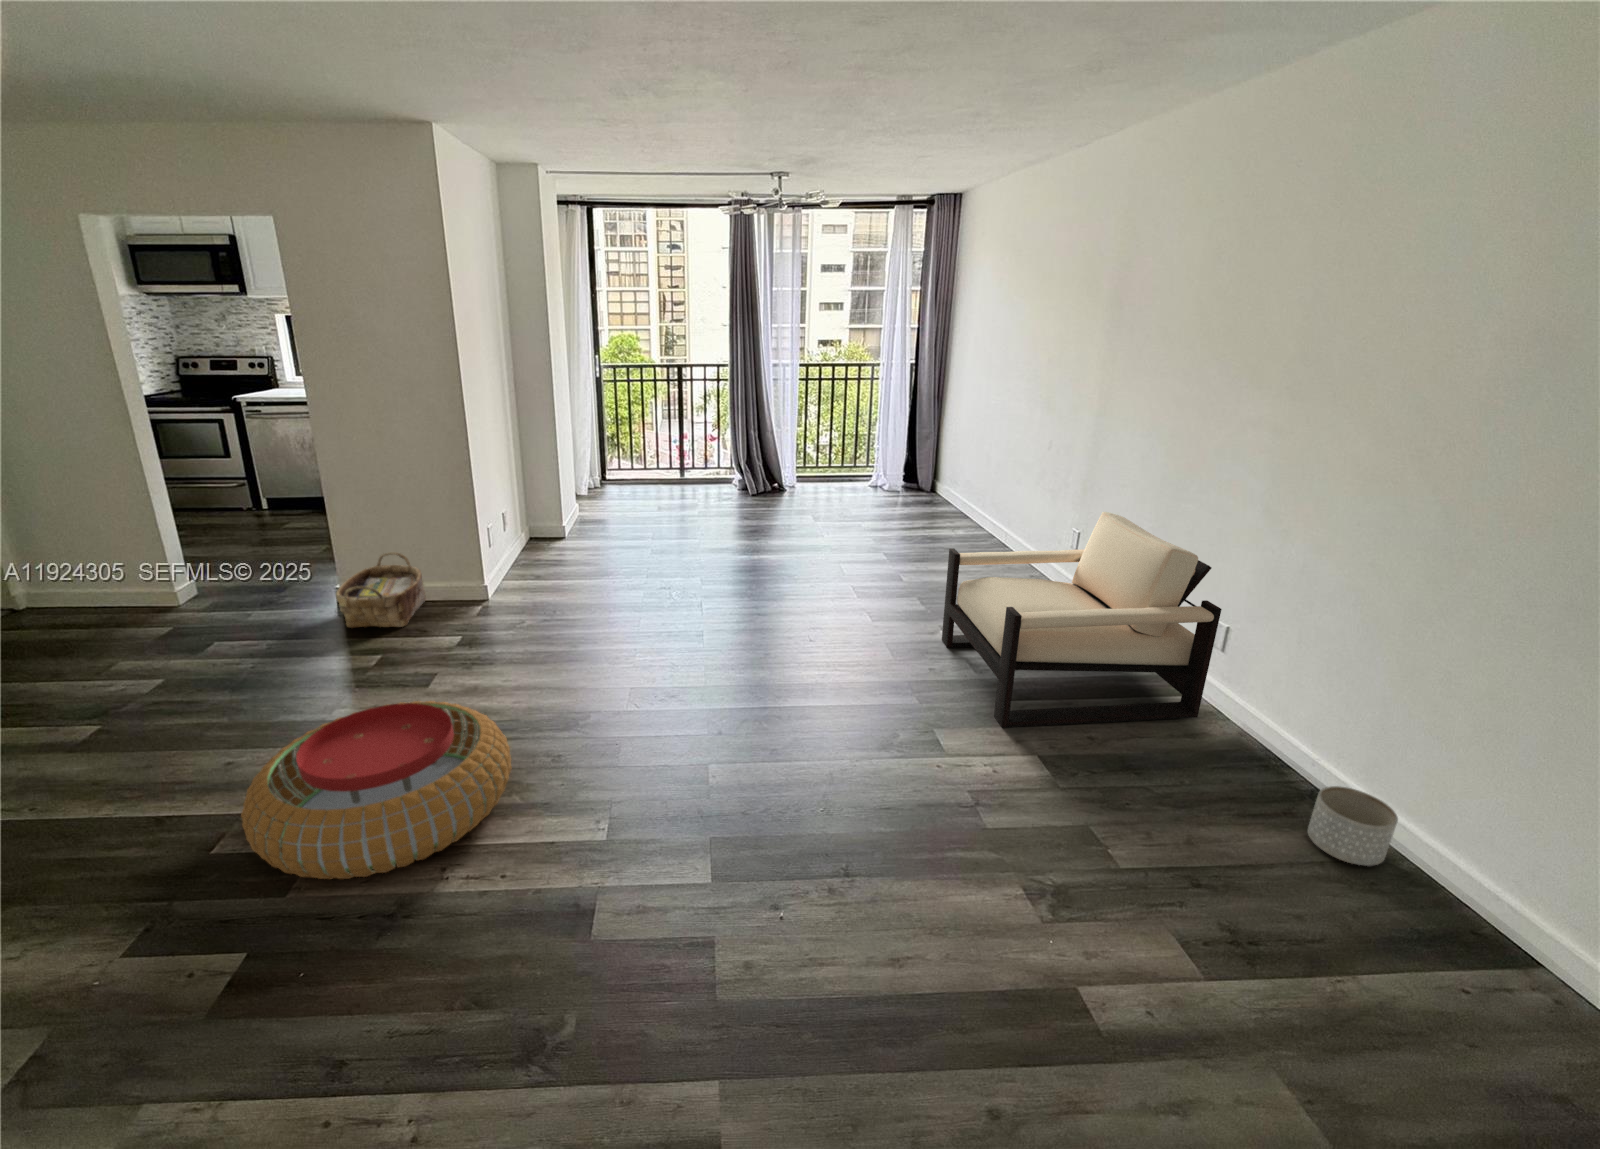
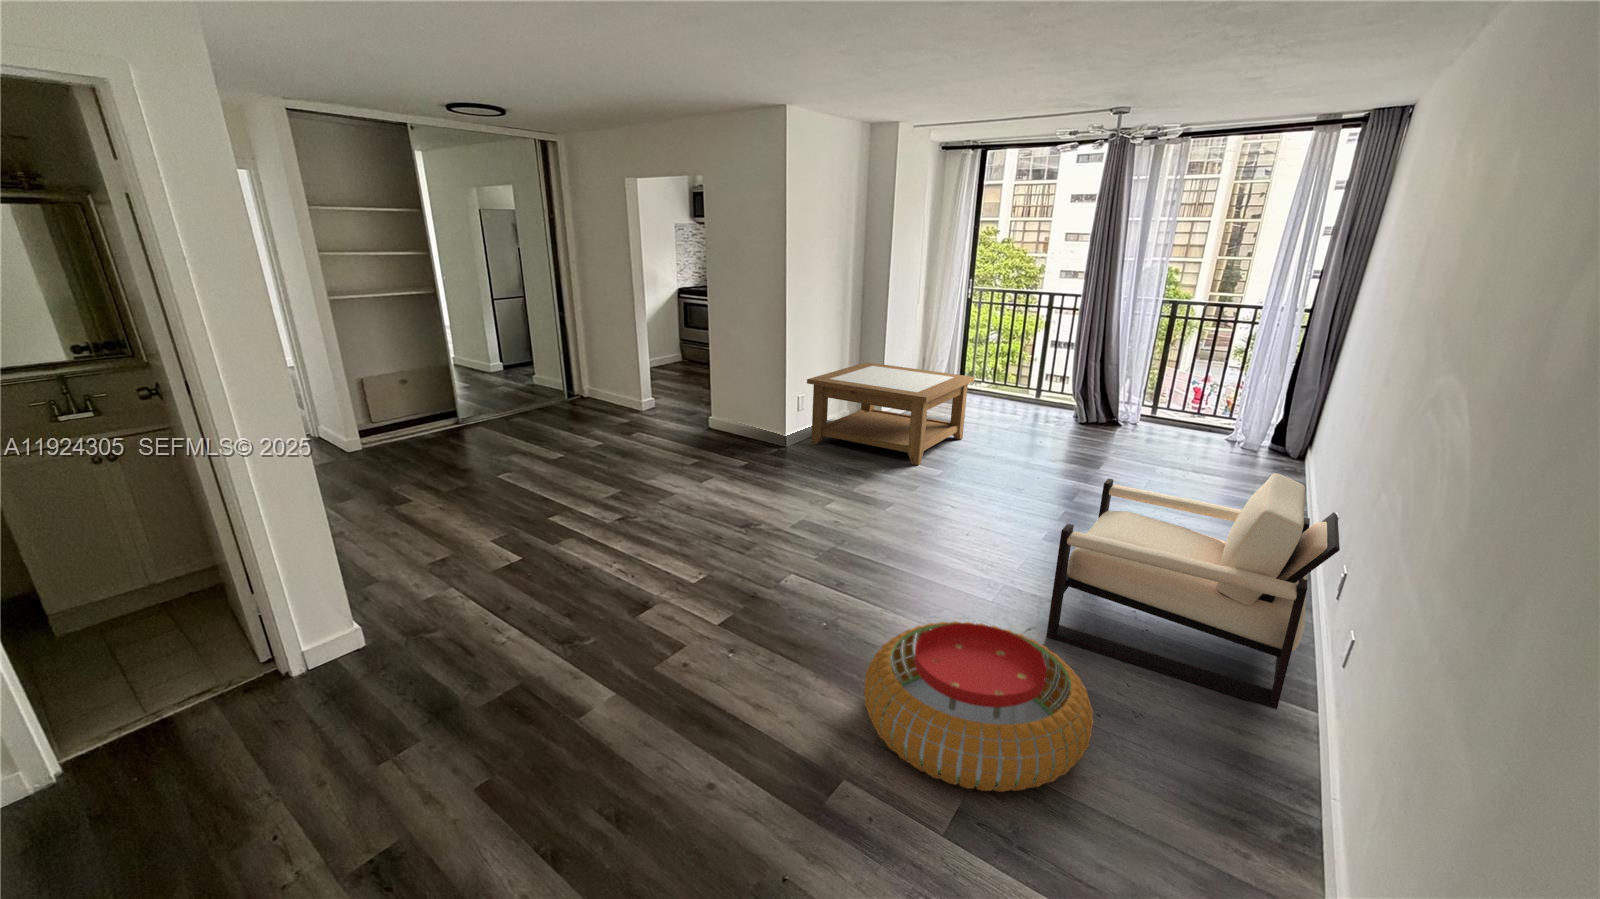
coffee table: none [491,466,670,586] -> present [807,362,975,465]
woven basket: present [336,552,426,628] -> none [695,400,752,450]
pouf: present [241,701,511,879] -> present [864,621,1094,792]
planter: present [1308,786,1398,866] -> none [1219,775,1312,870]

